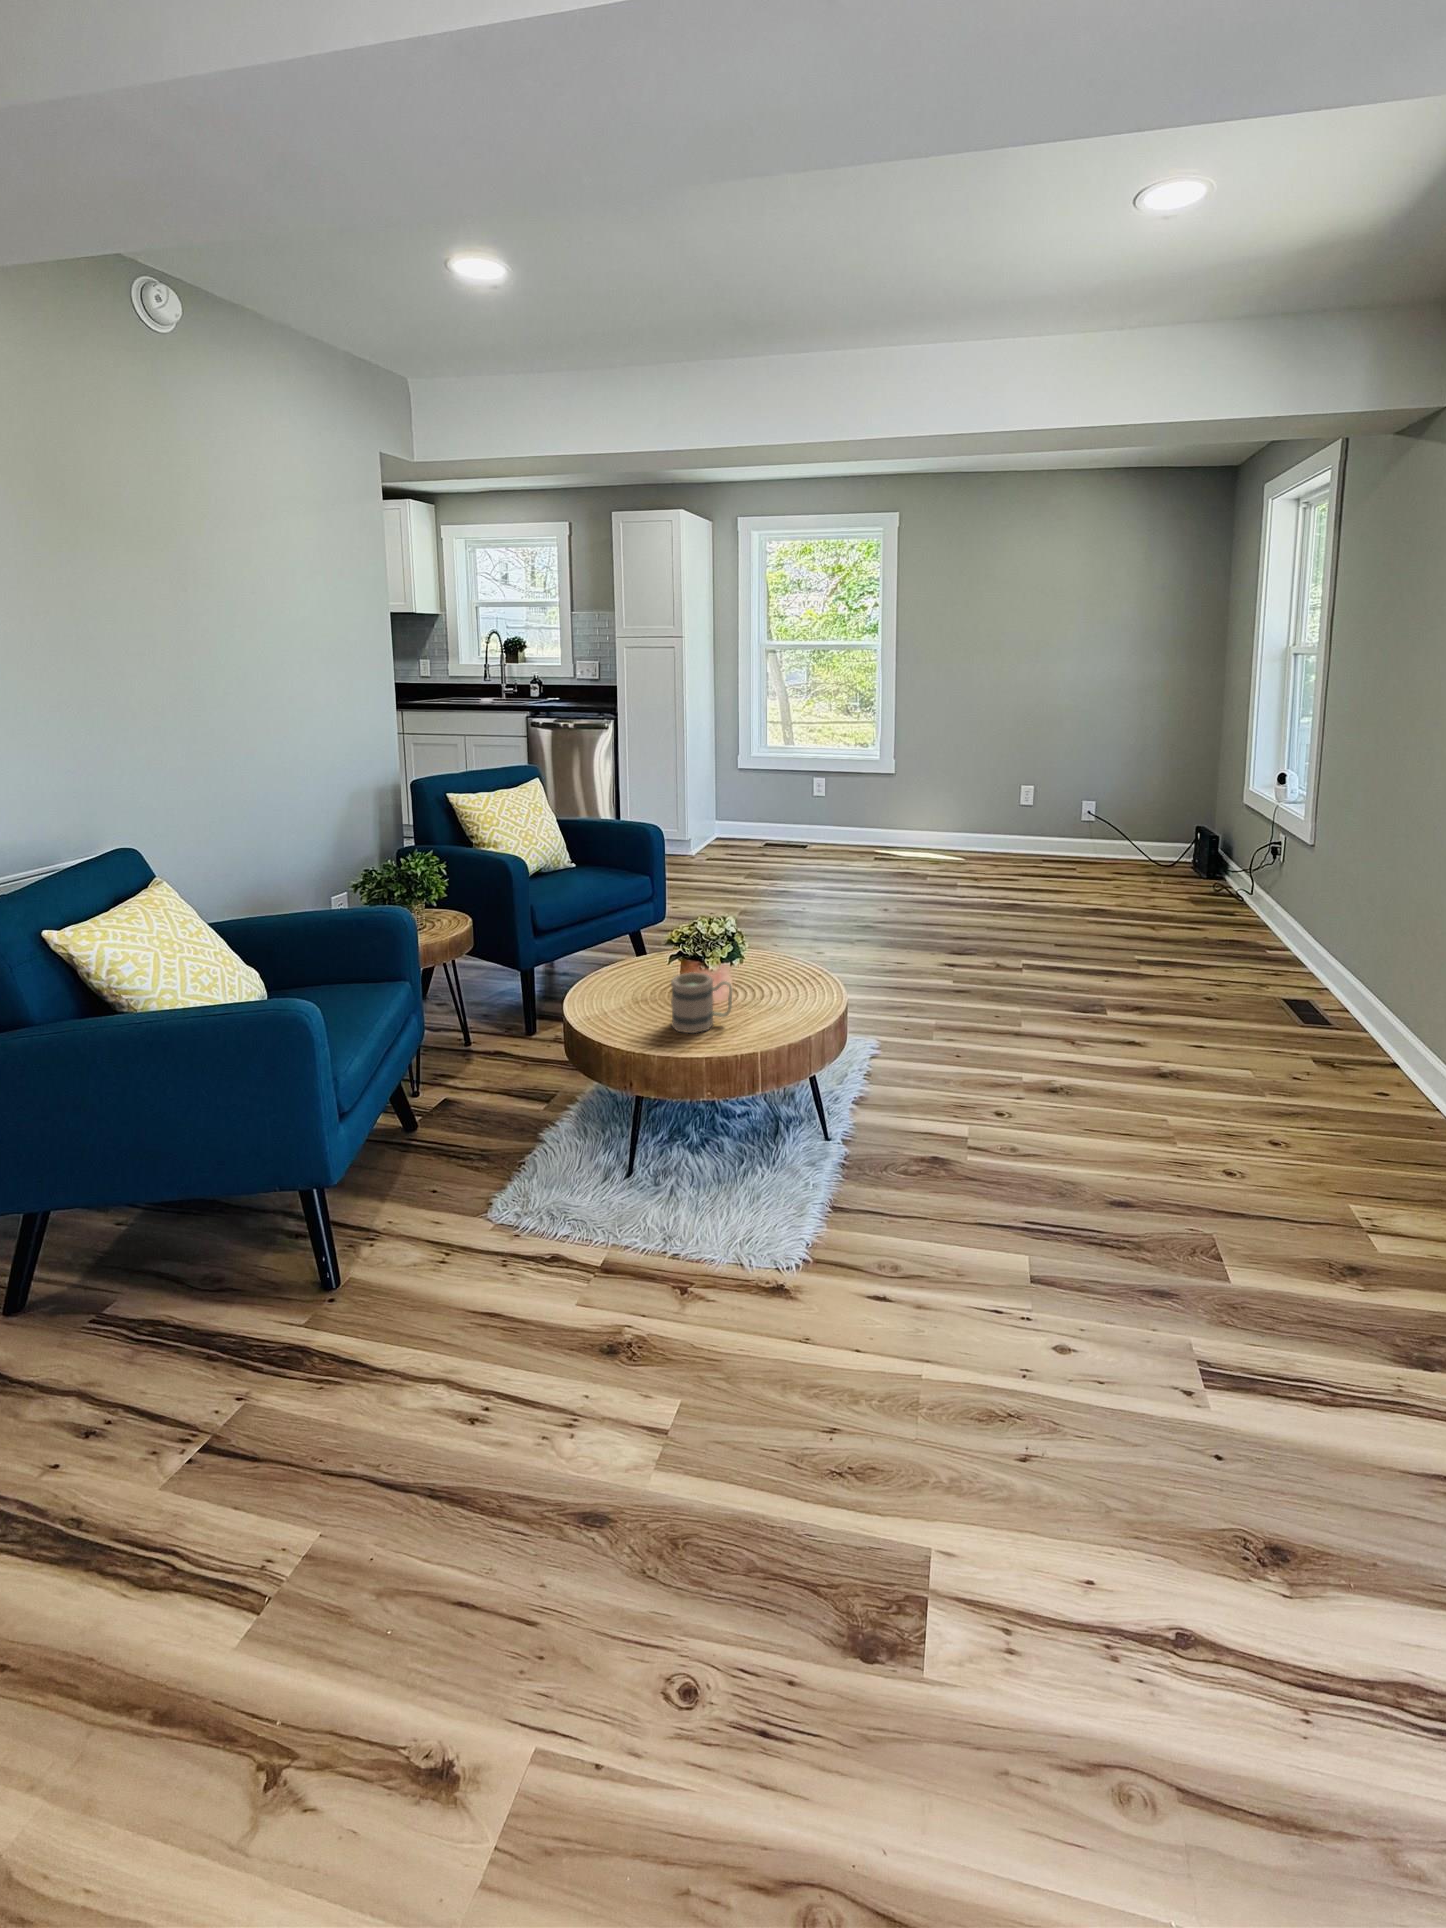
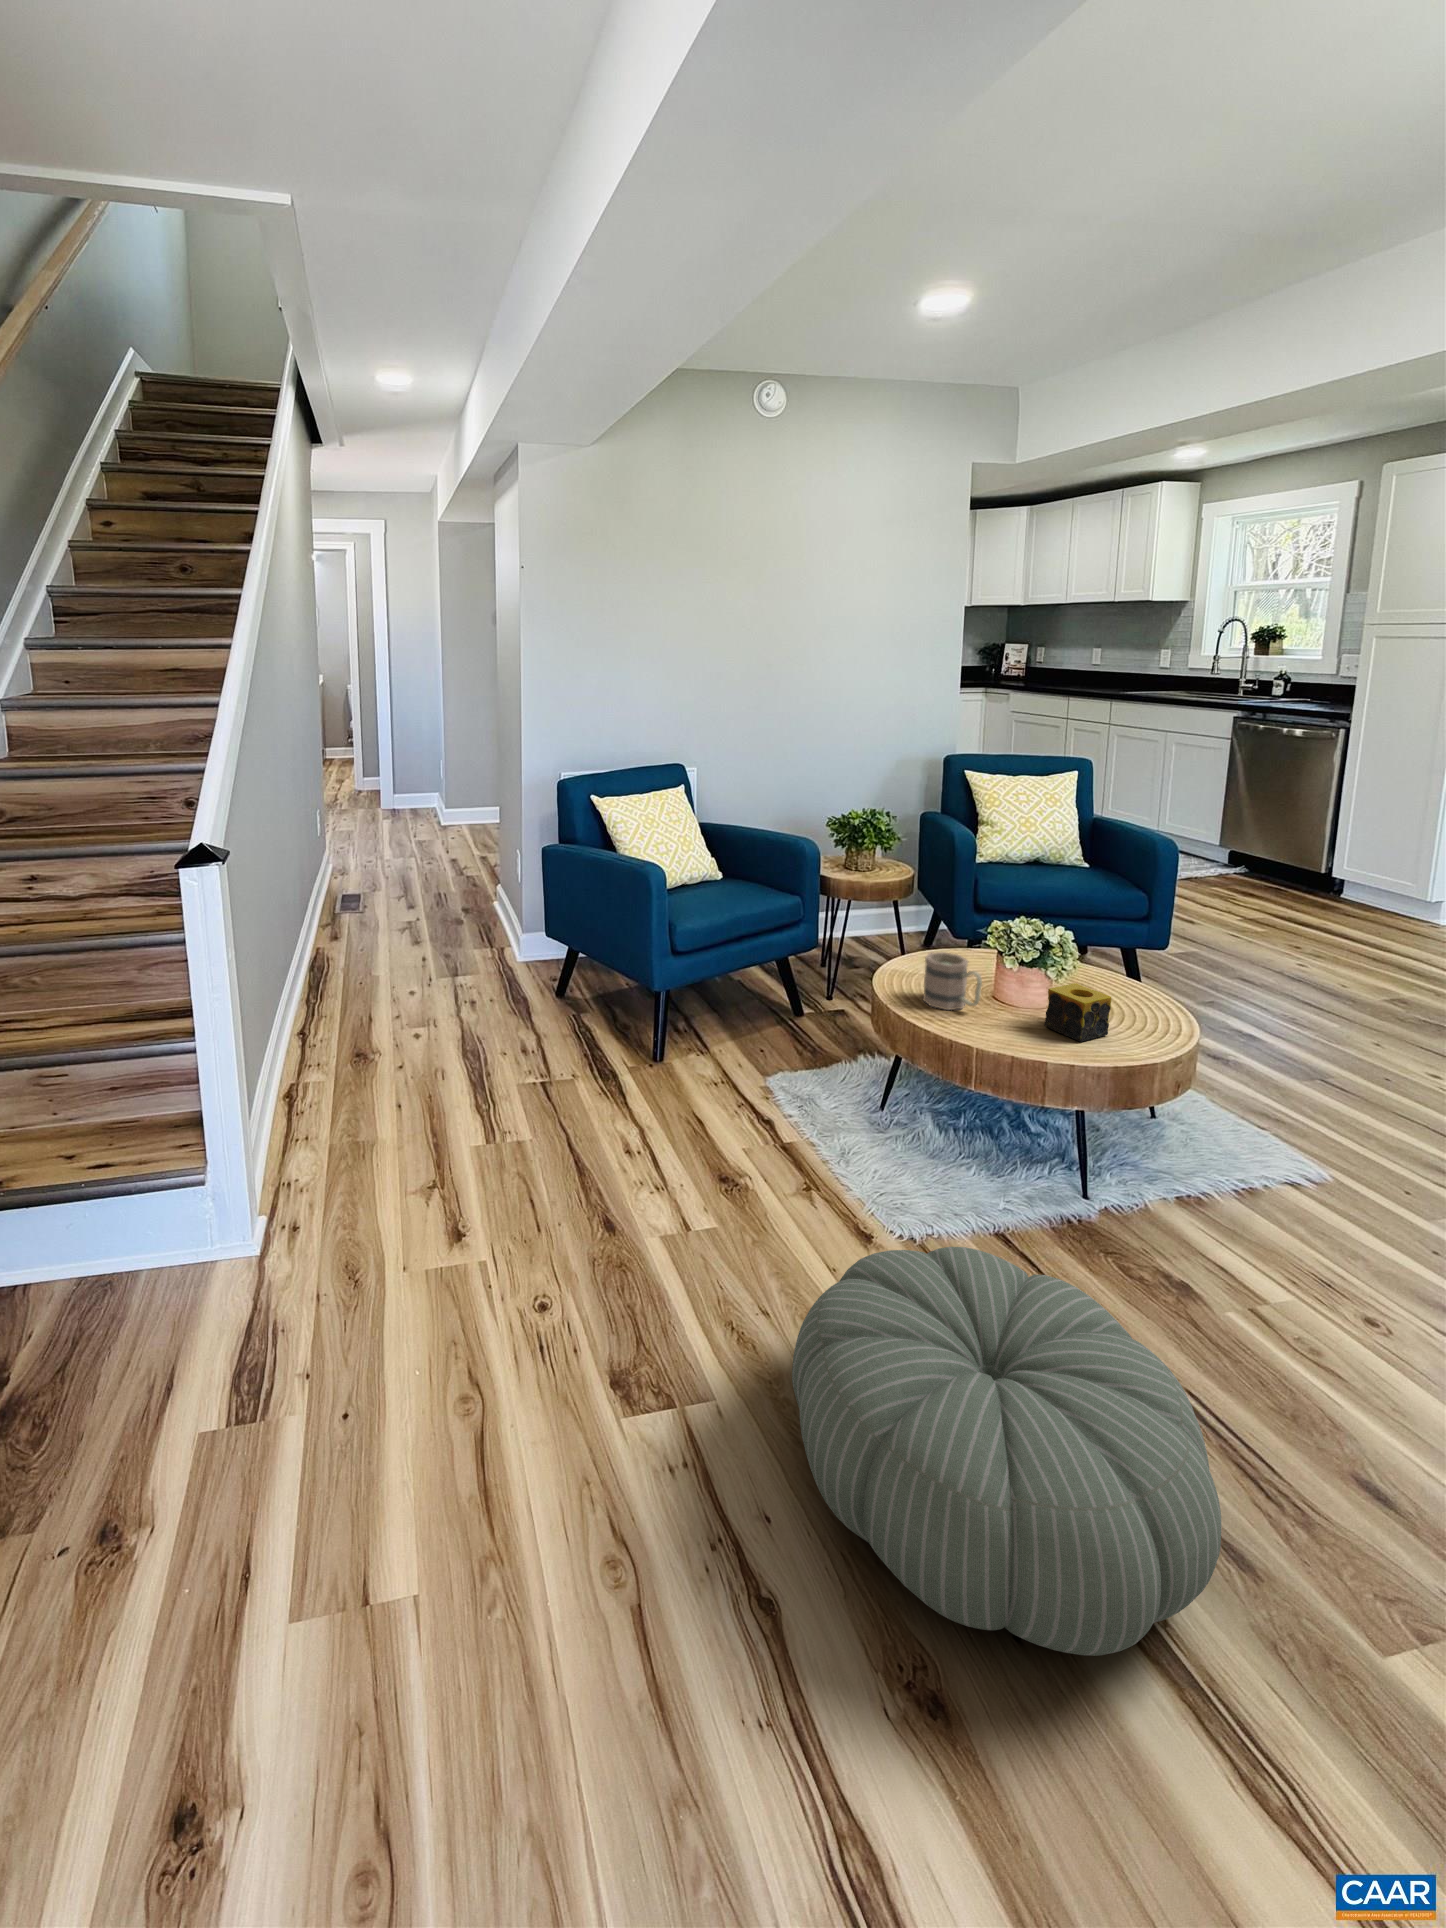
candle: none [778,961,816,1009] -> present [1045,983,1111,1041]
pouf: none [917,1187,1275,1508] -> present [792,1247,1221,1656]

